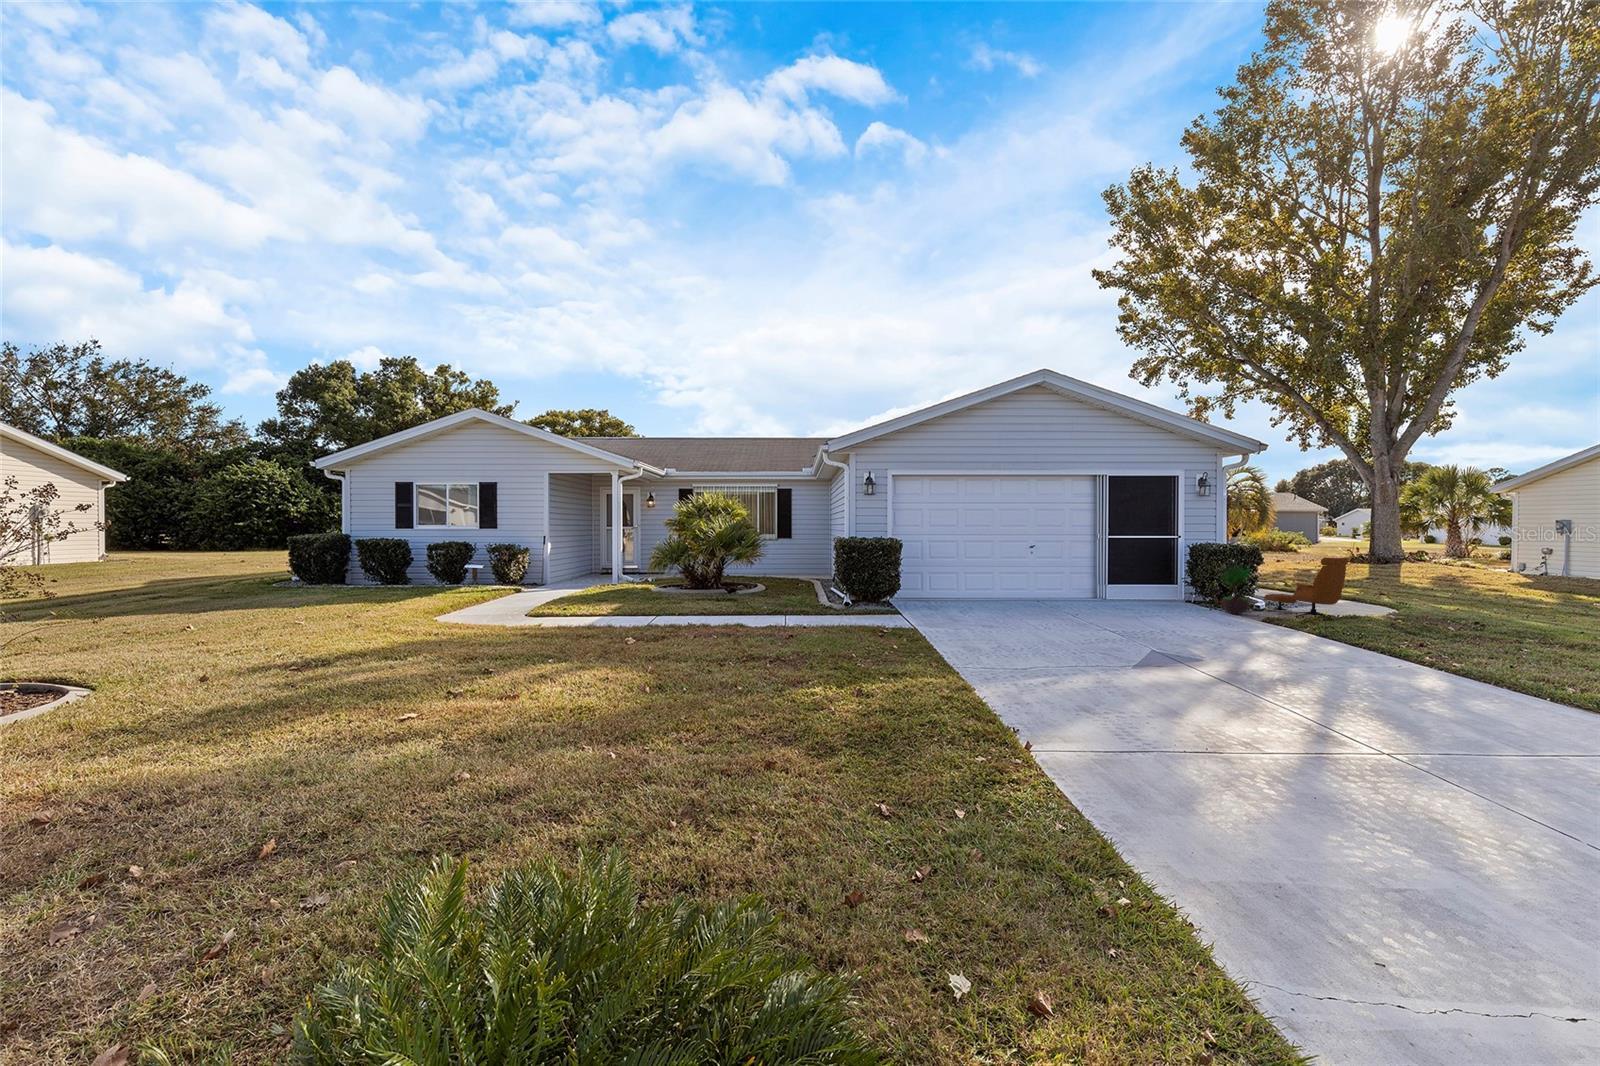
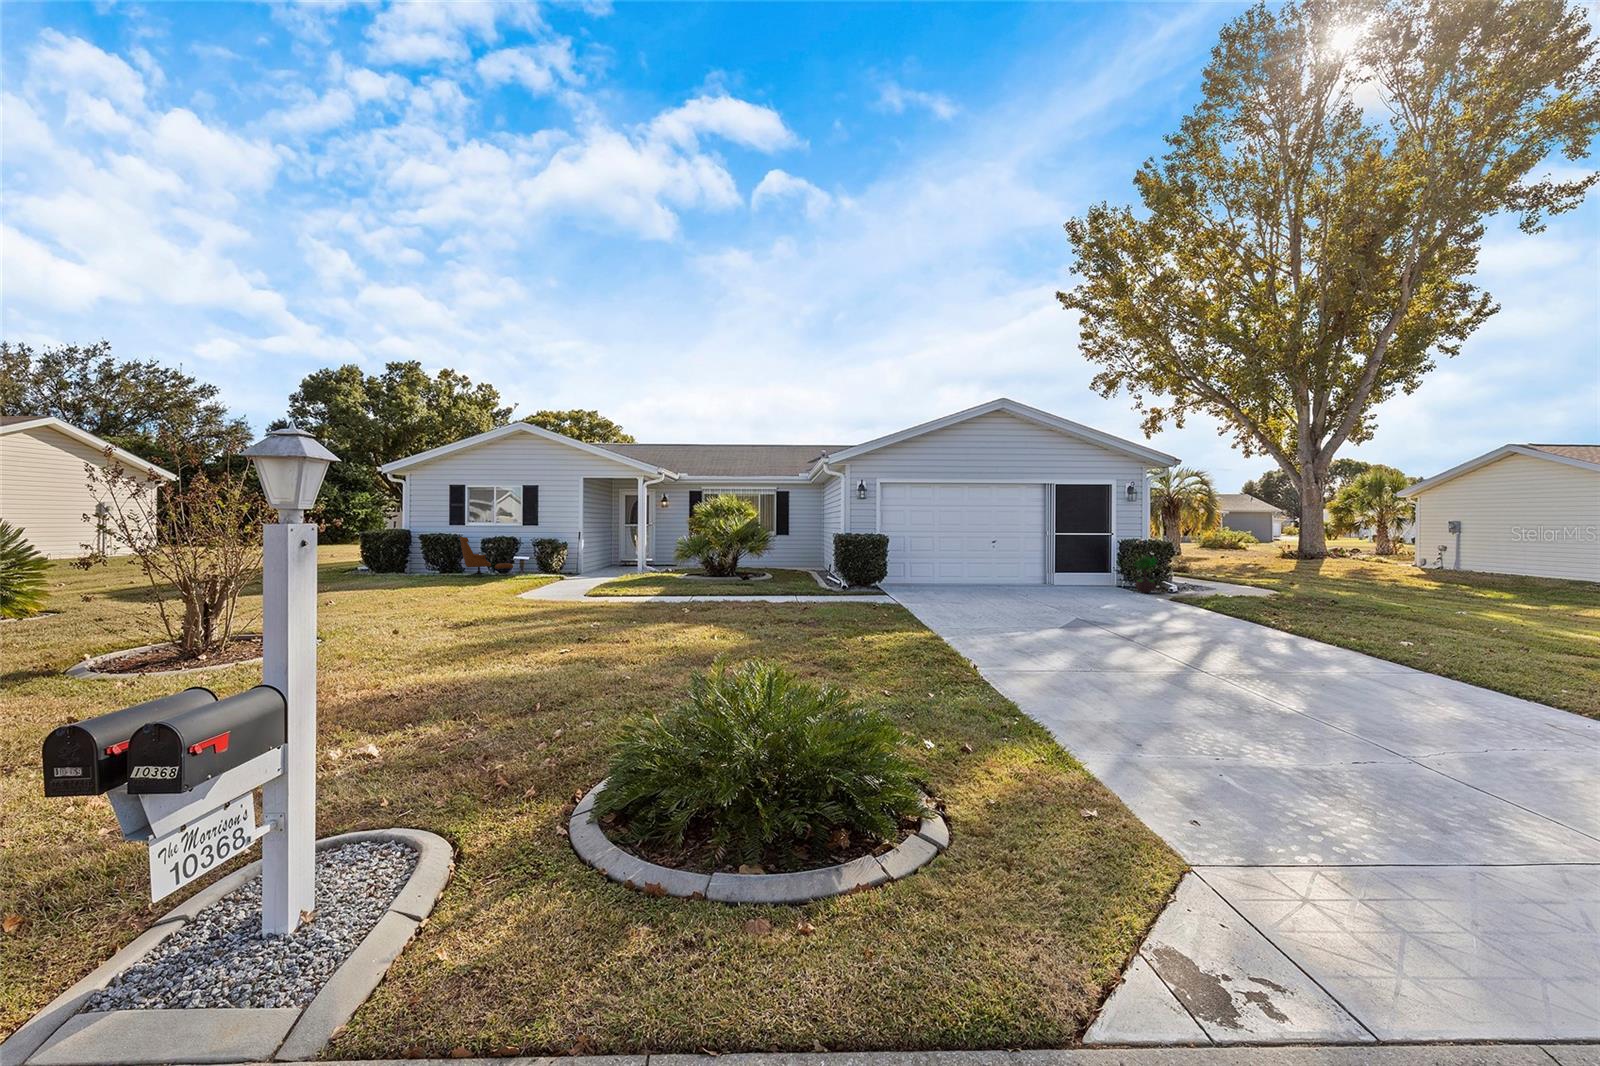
lounge chair: present [1264,558,1348,620] -> present [460,537,513,577]

